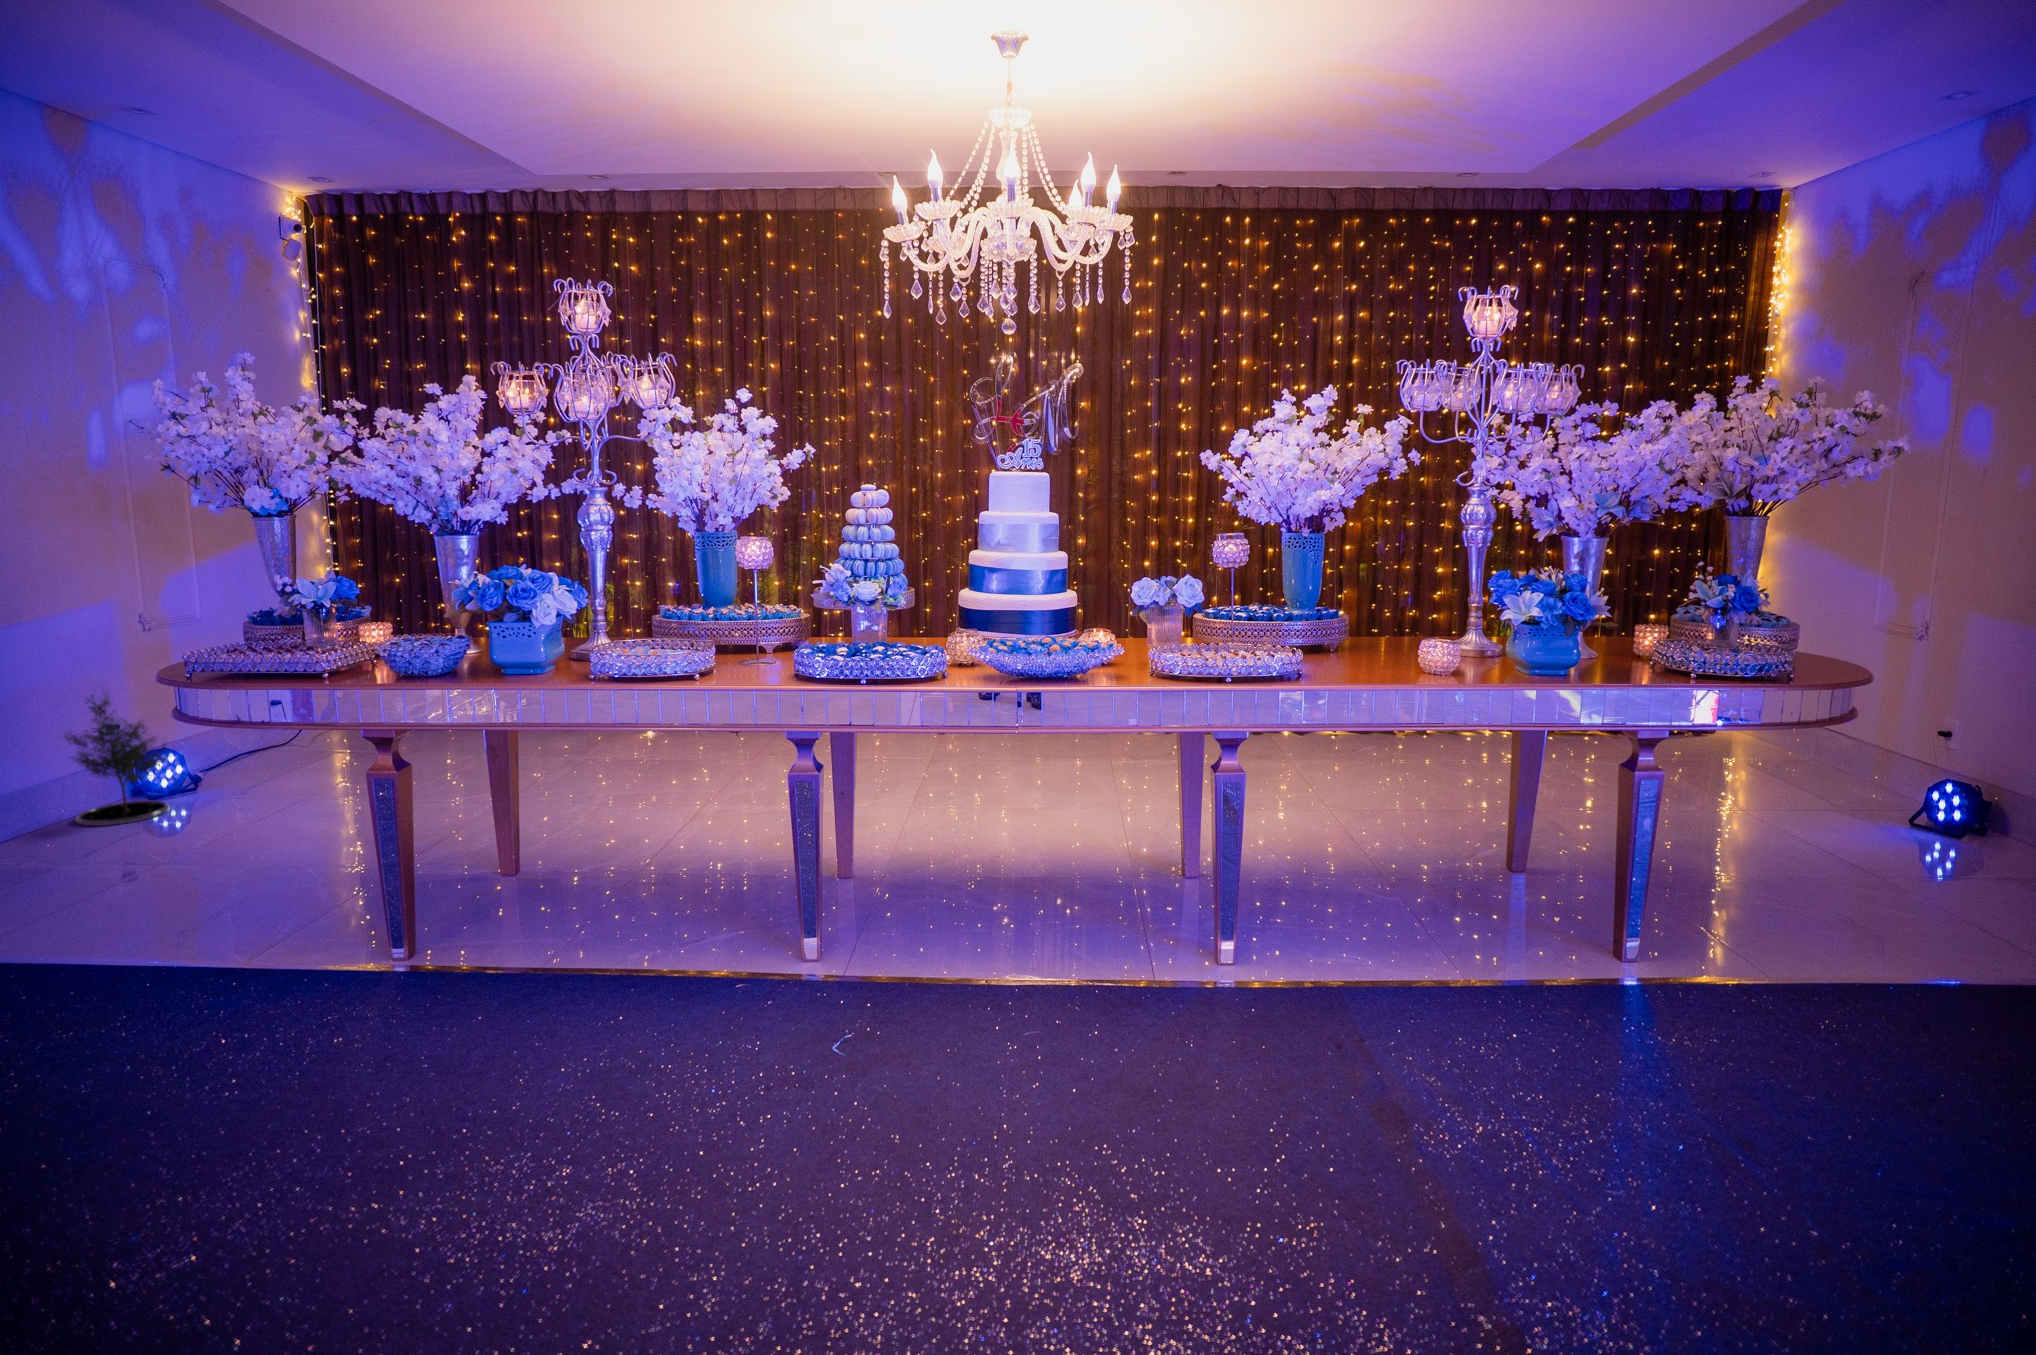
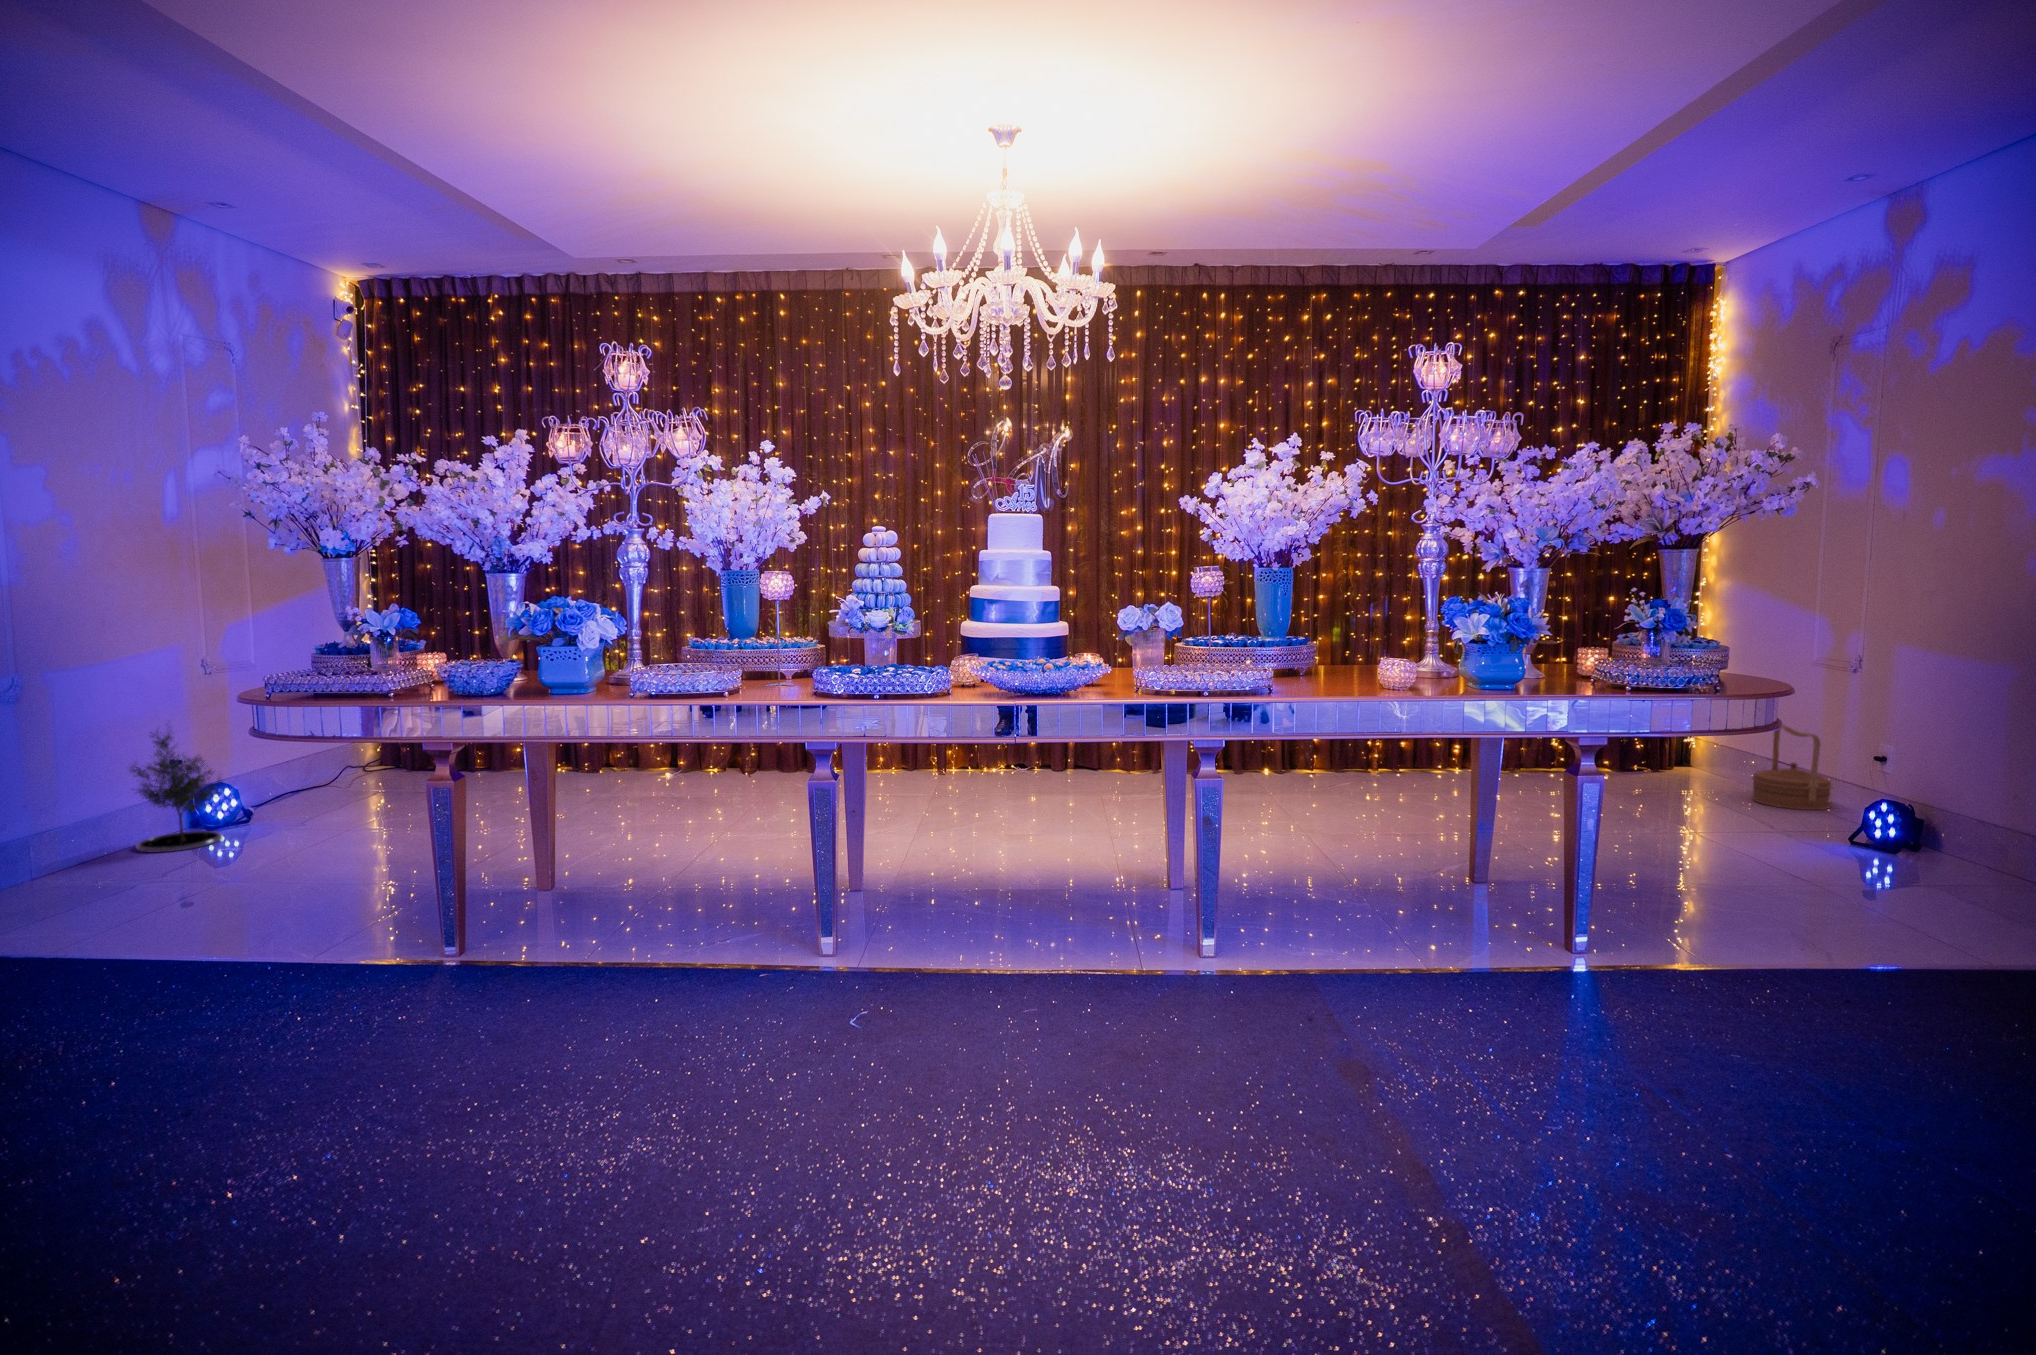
woven basket: none [1799,693,1888,785] -> present [1752,726,1831,810]

